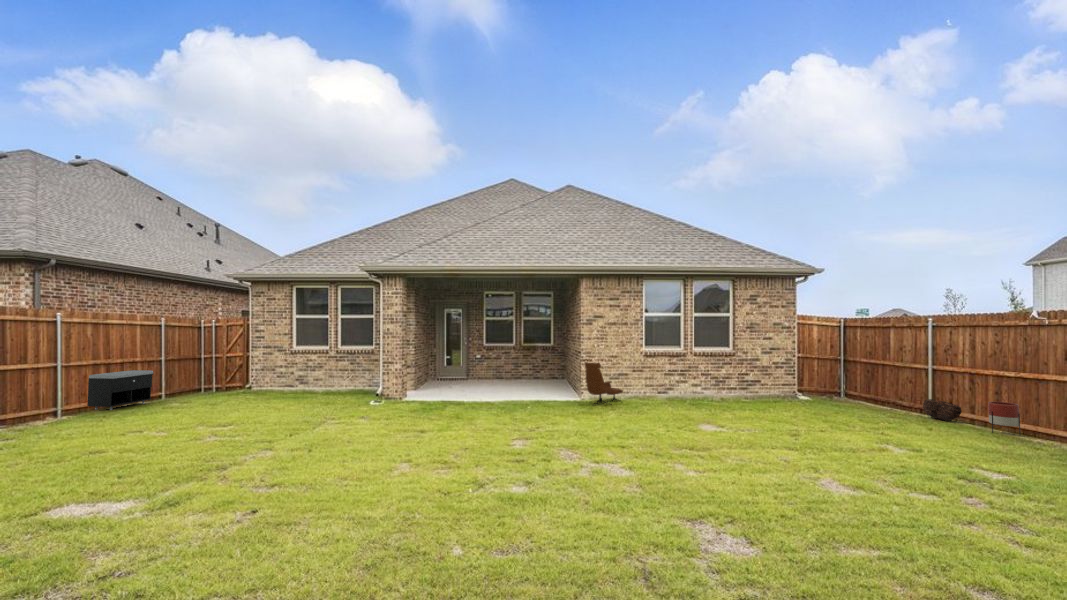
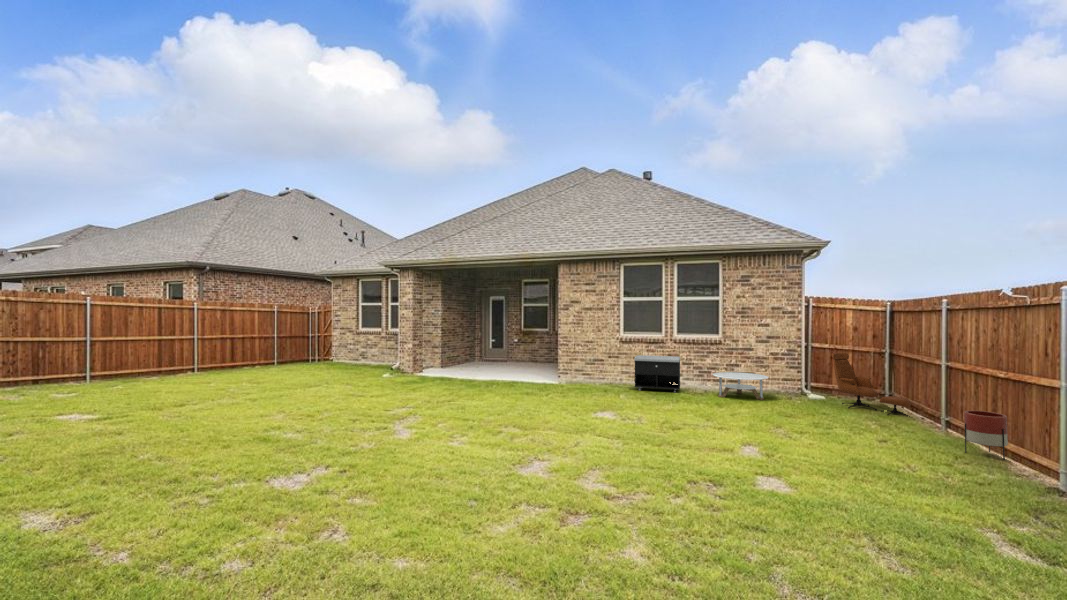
lounge chair: present [585,362,623,403] -> present [832,353,911,417]
storage bench: present [87,370,153,410] -> present [634,355,680,392]
round table: none [734,381,784,404] -> present [713,372,769,400]
basket: present [923,399,962,421] -> none [918,404,958,433]

